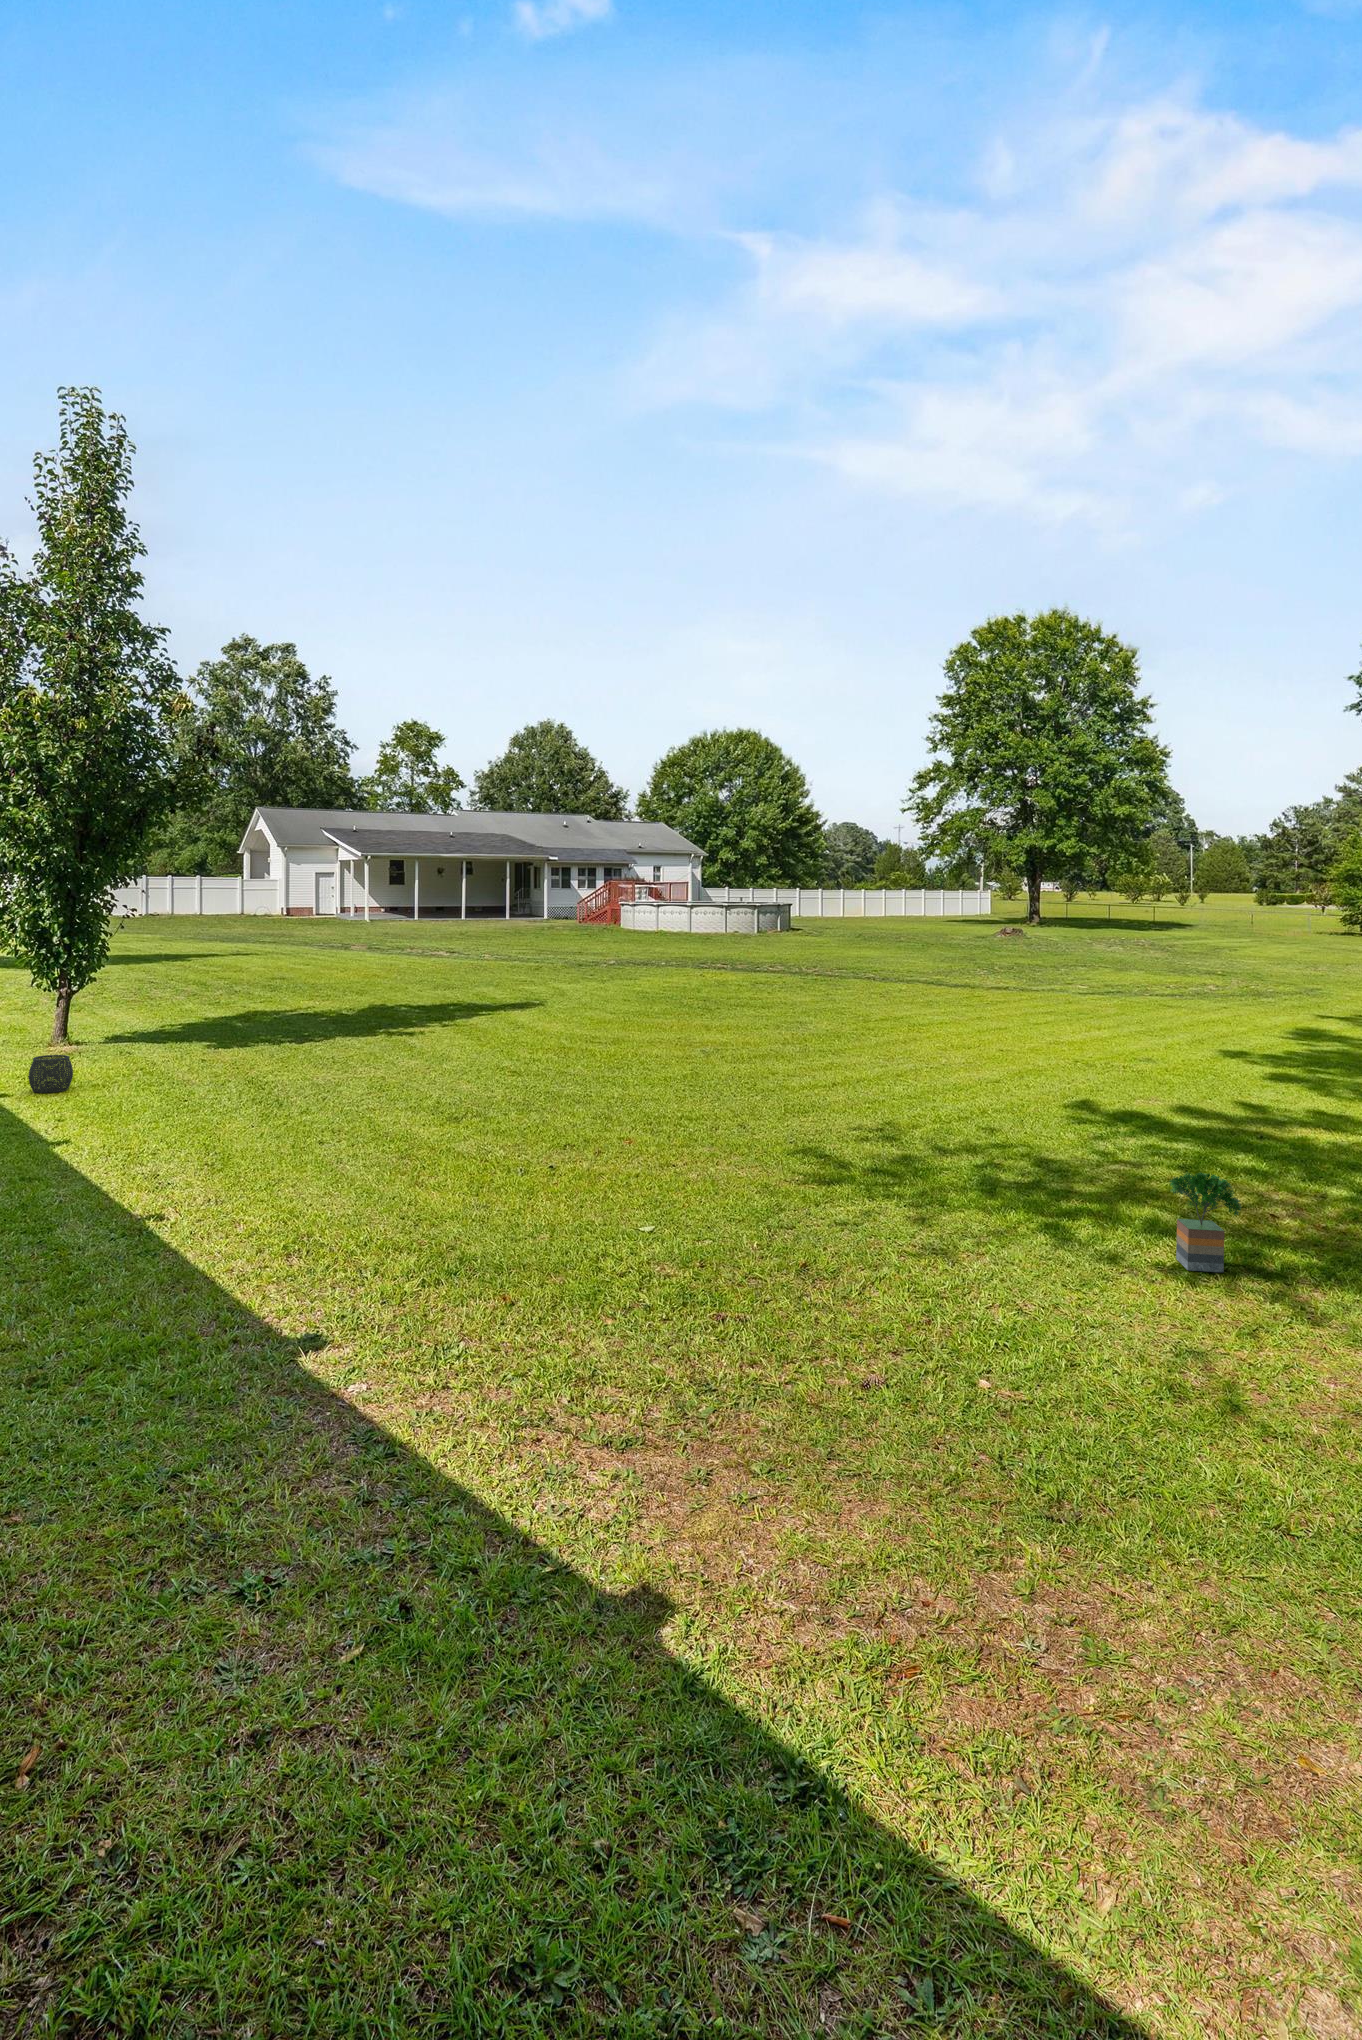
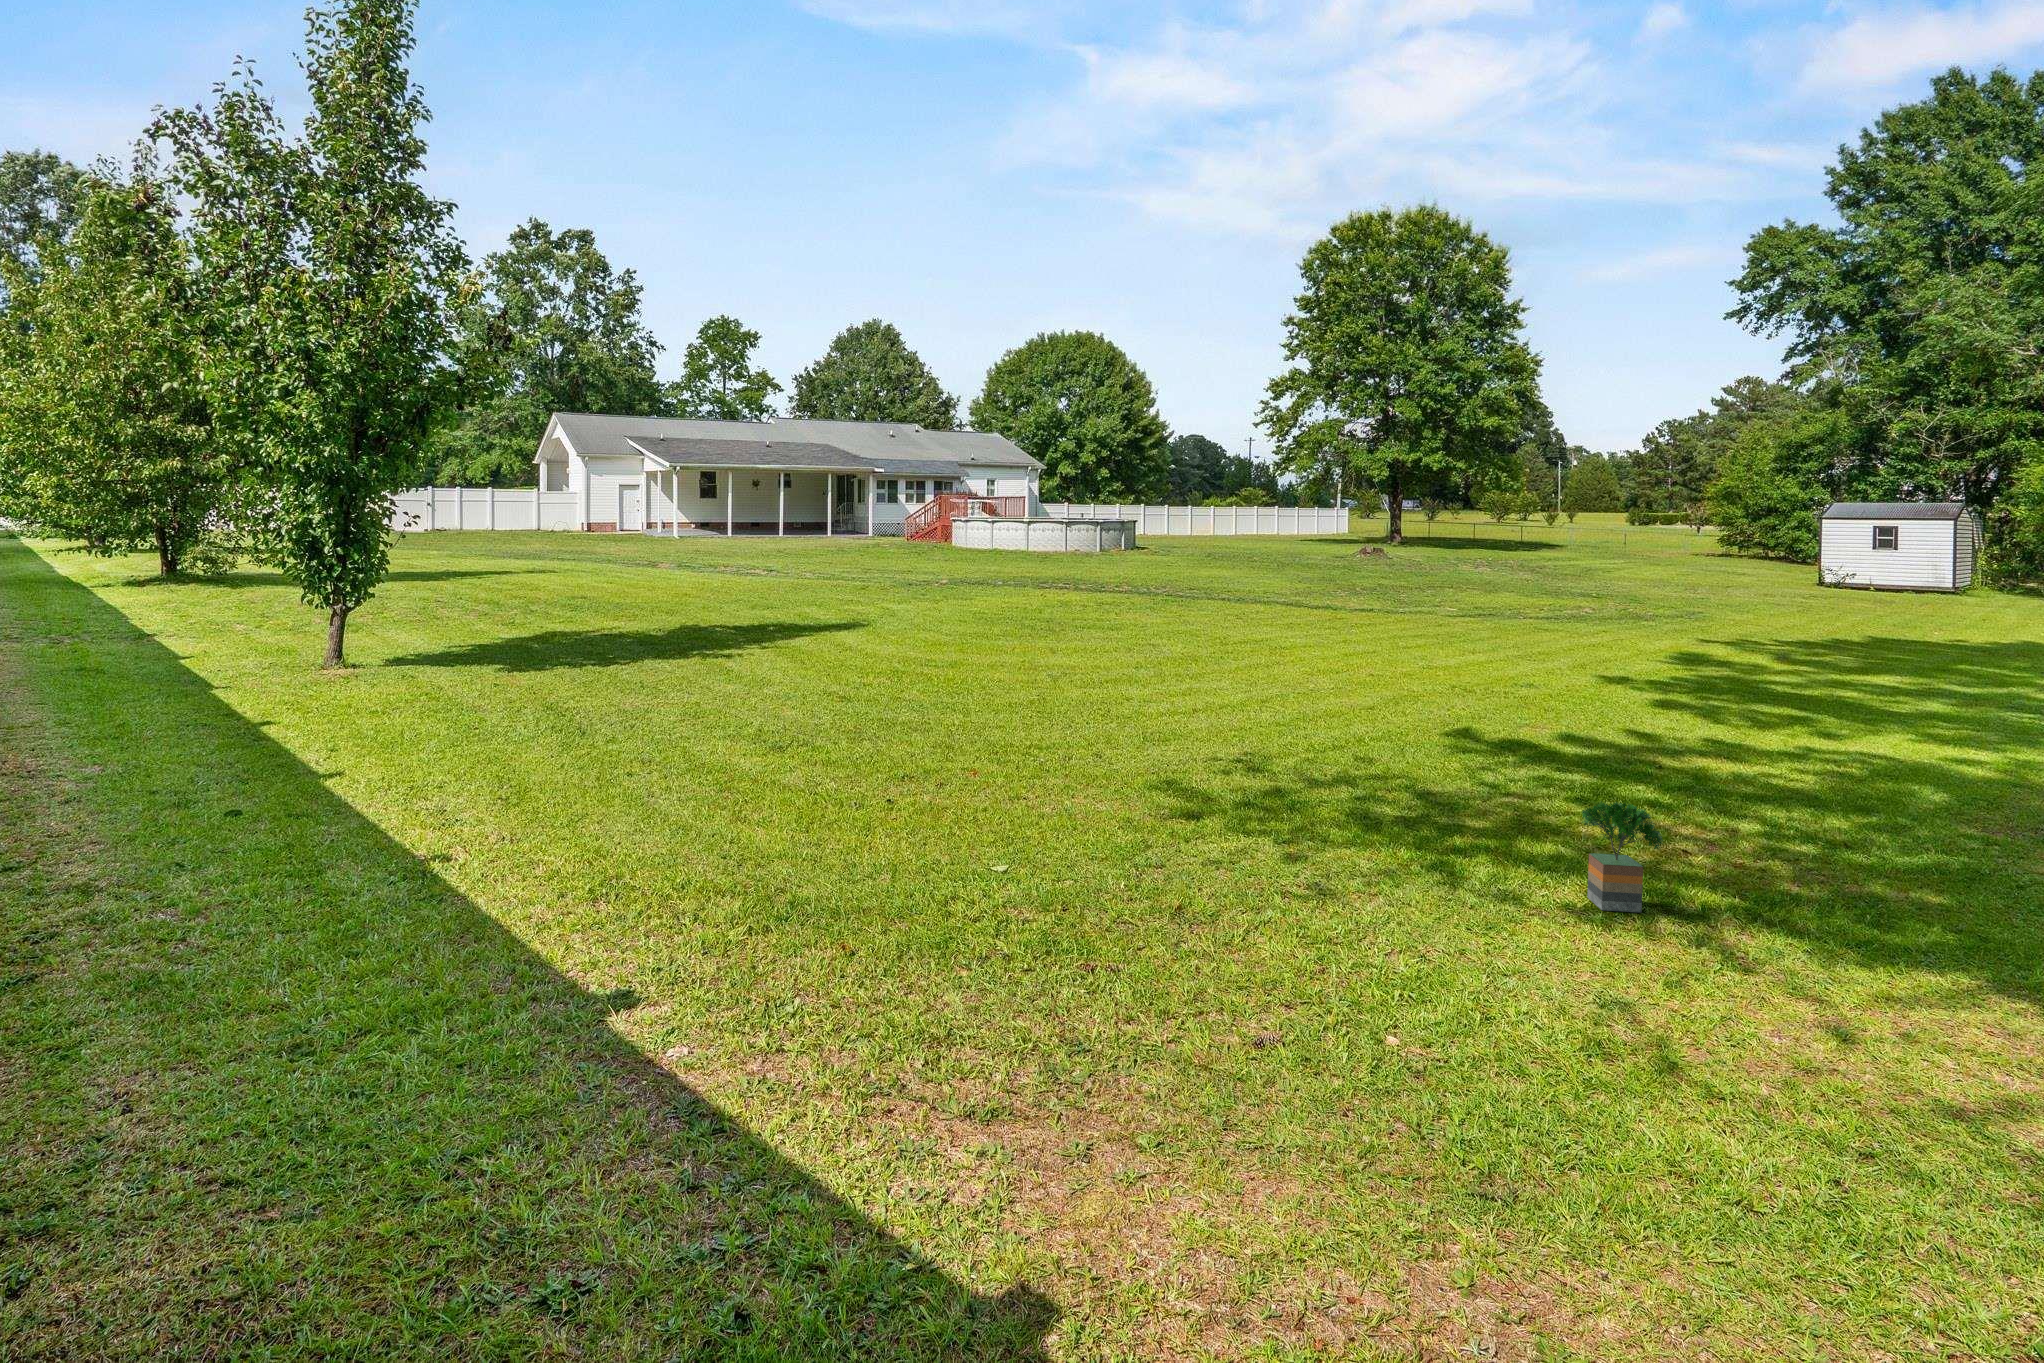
woven basket: present [28,1055,73,1093] -> none [302,675,353,717]

